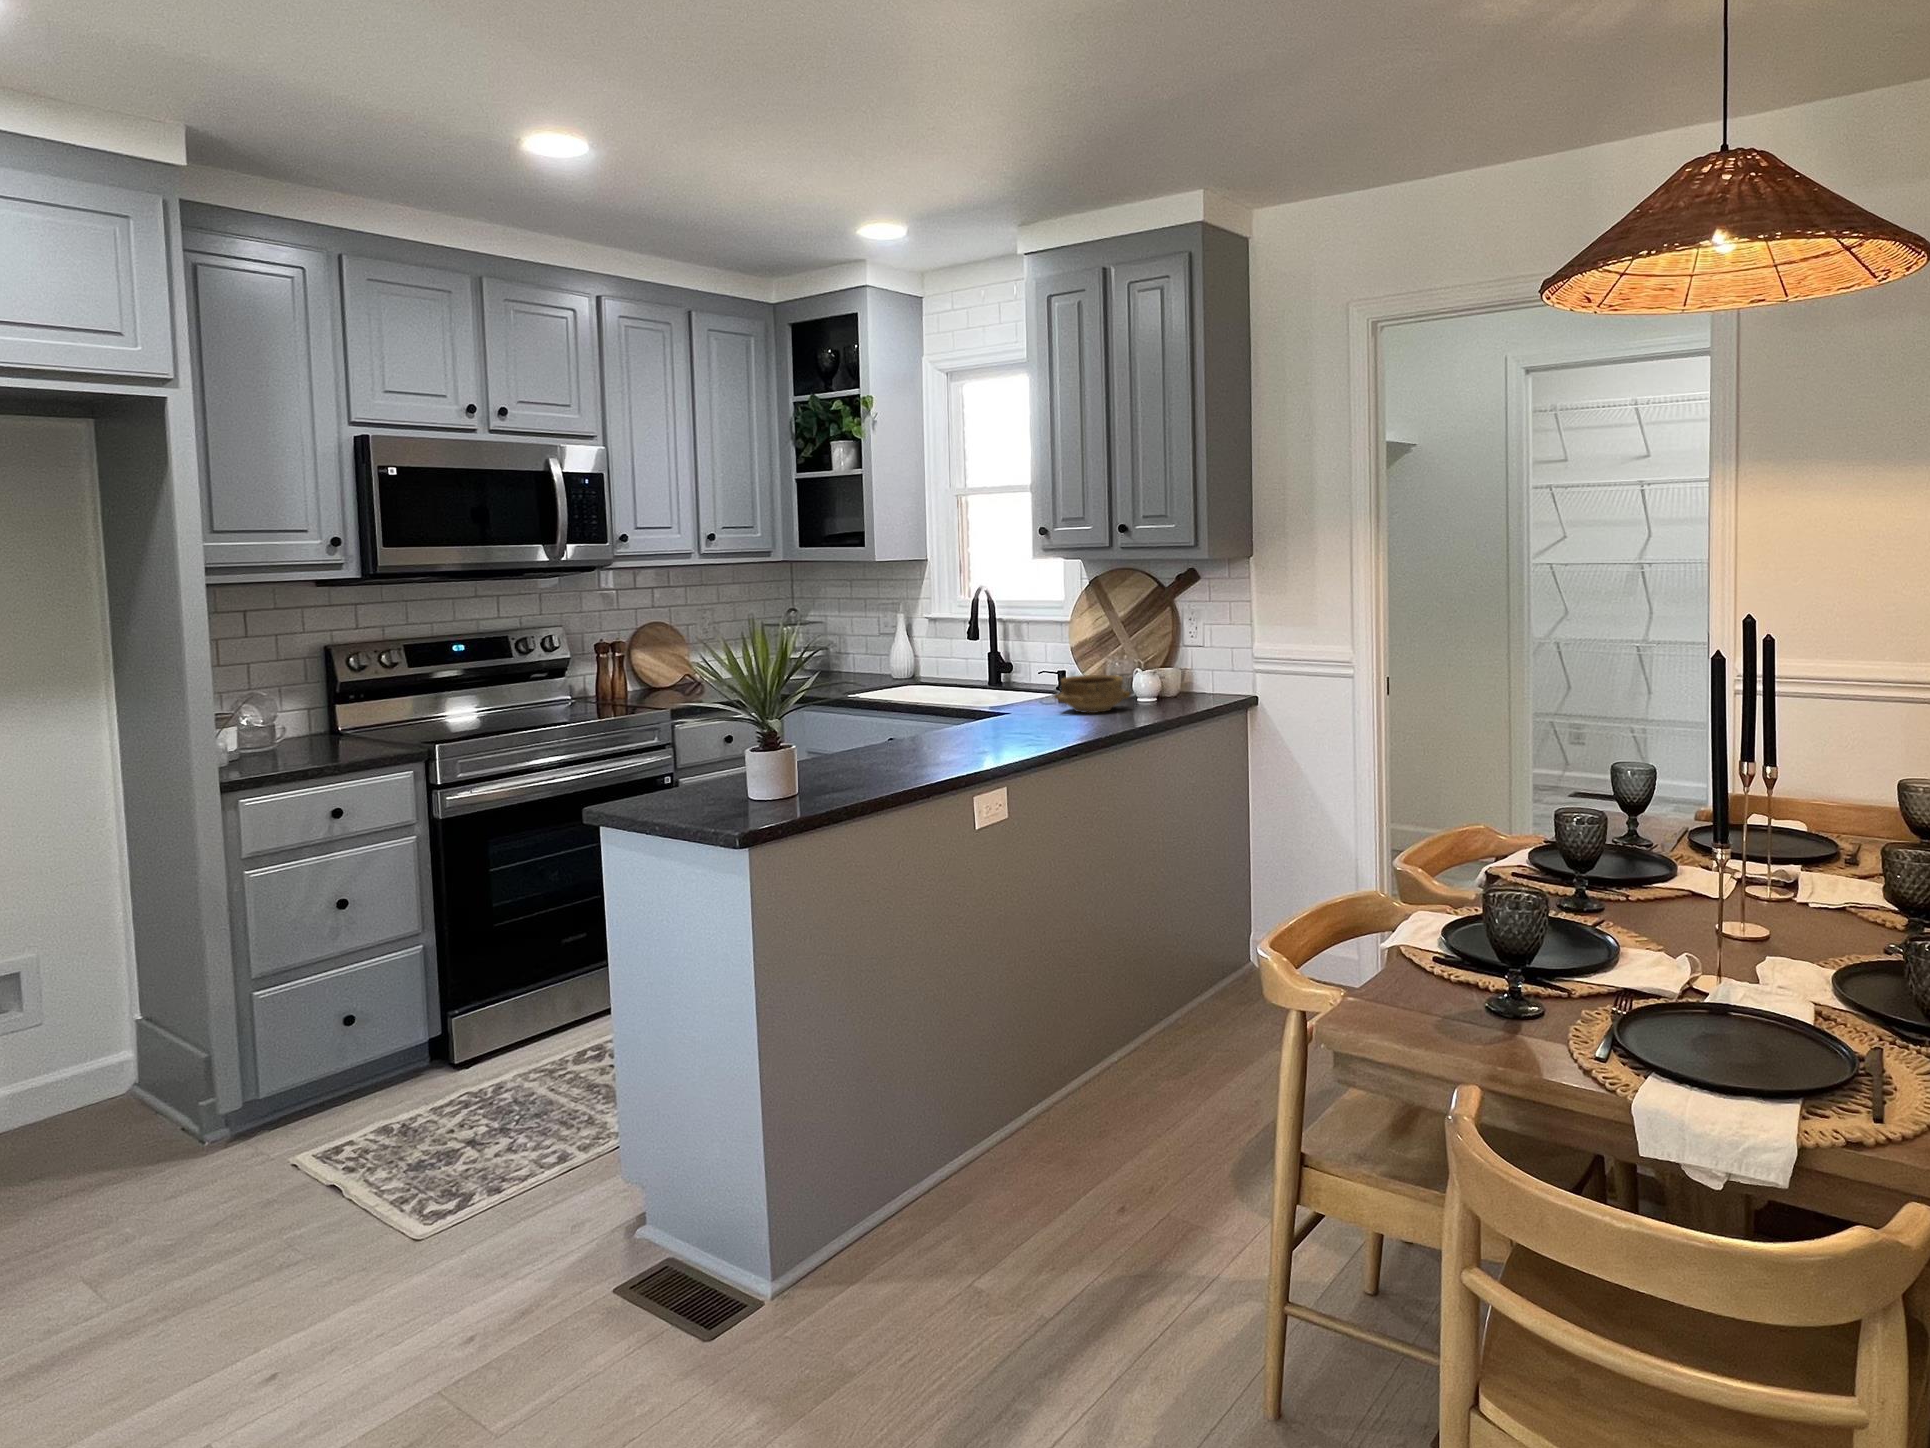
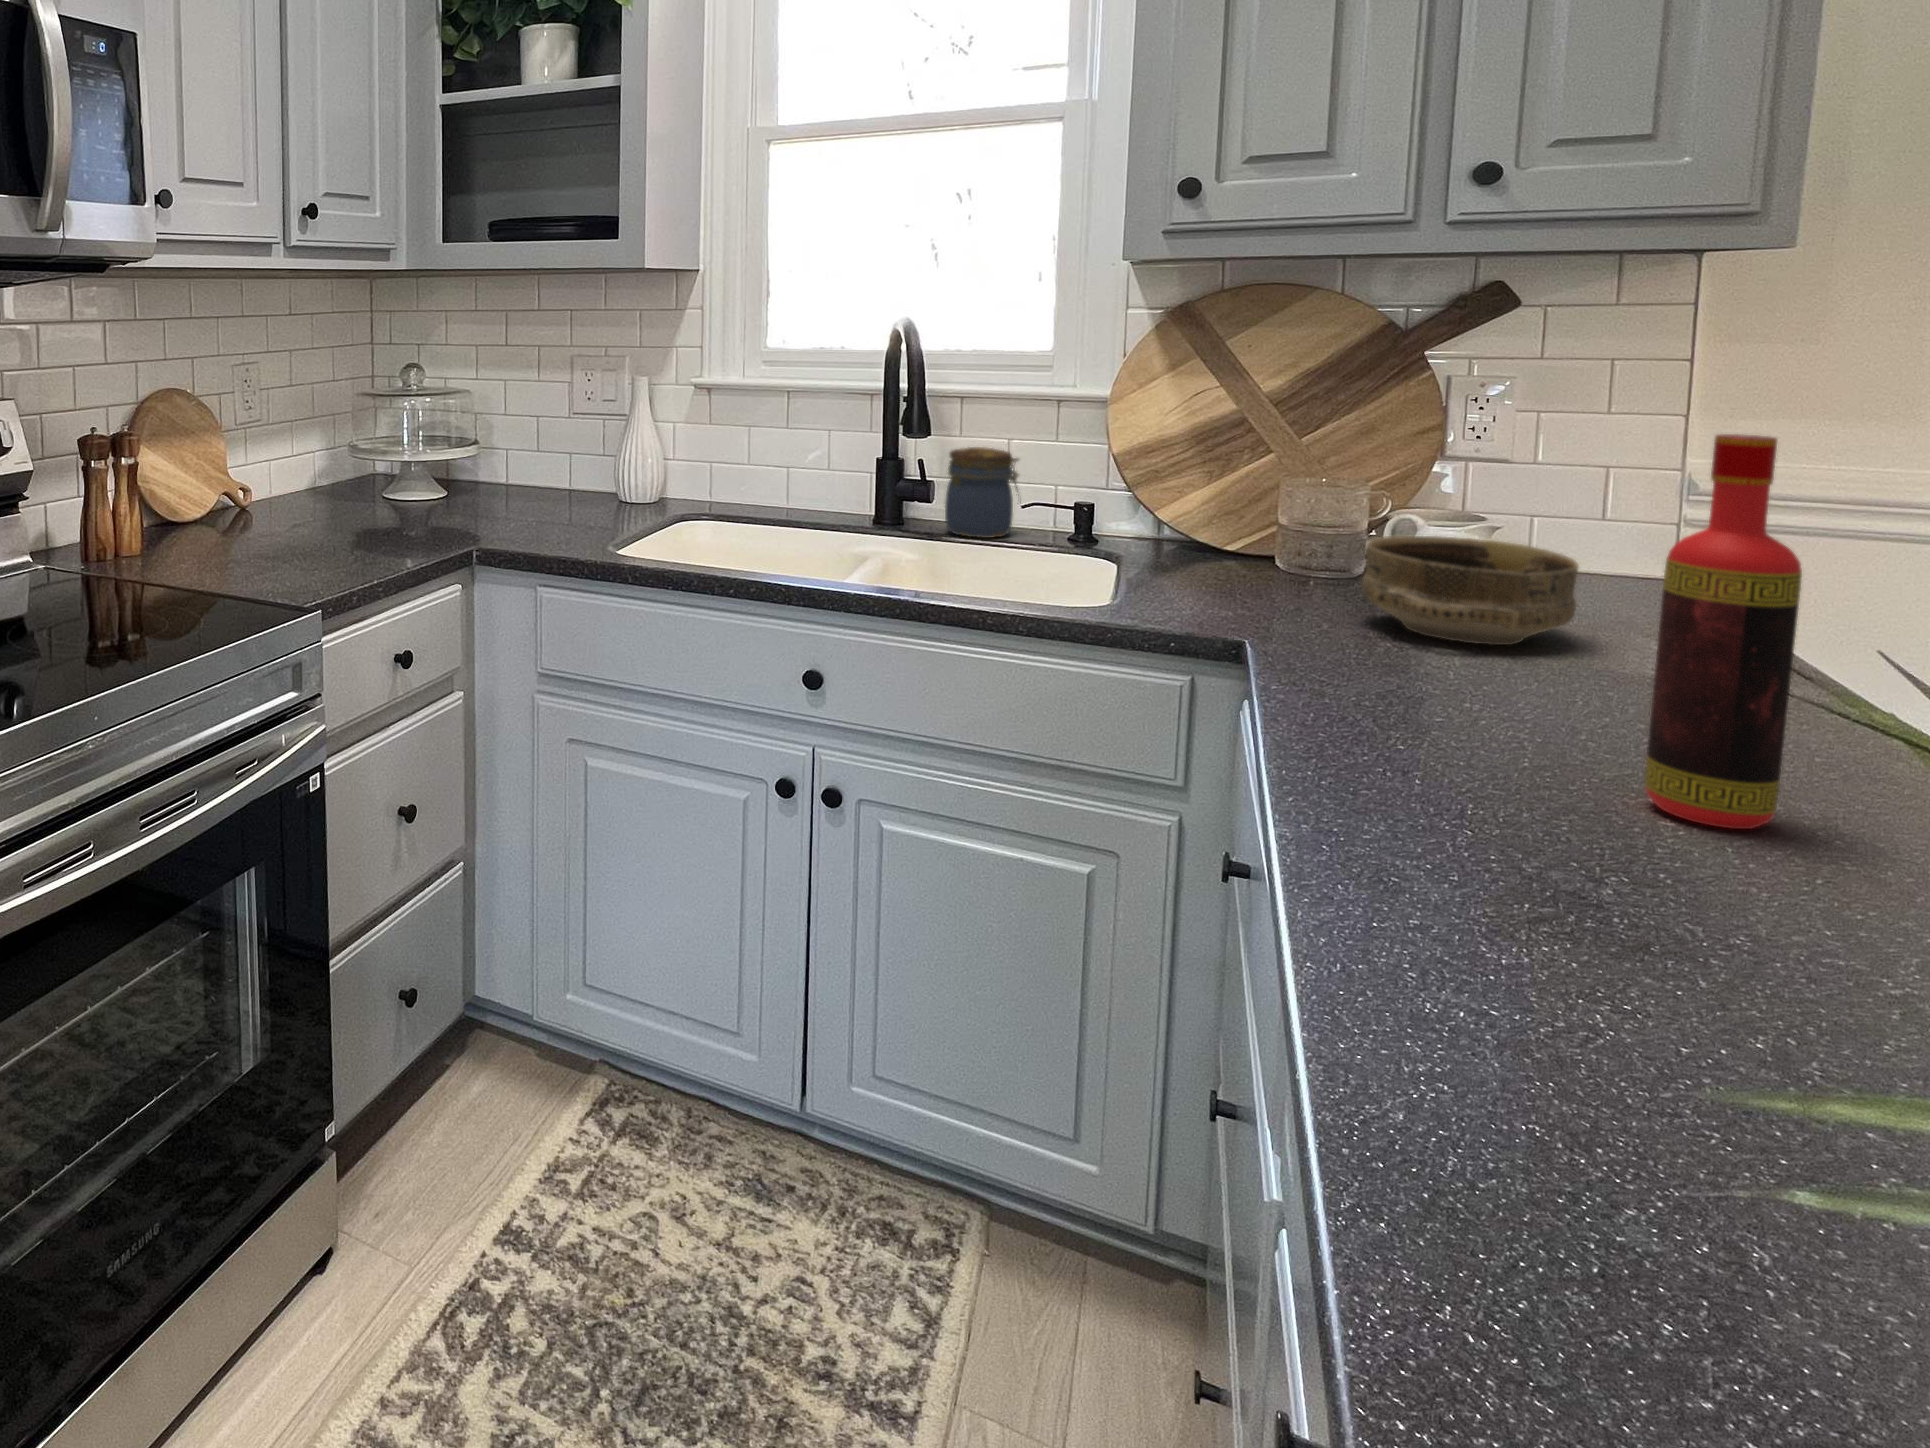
bottle: none [977,627,1007,740] -> present [1645,434,1802,829]
jar: none [1013,647,1045,689] -> present [945,447,1019,538]

